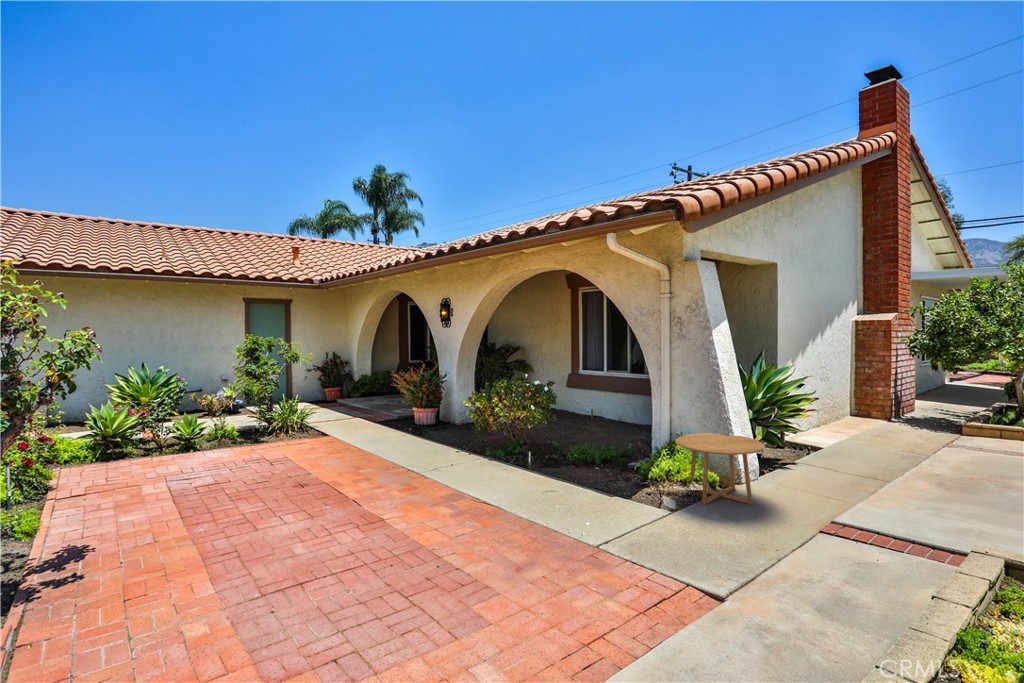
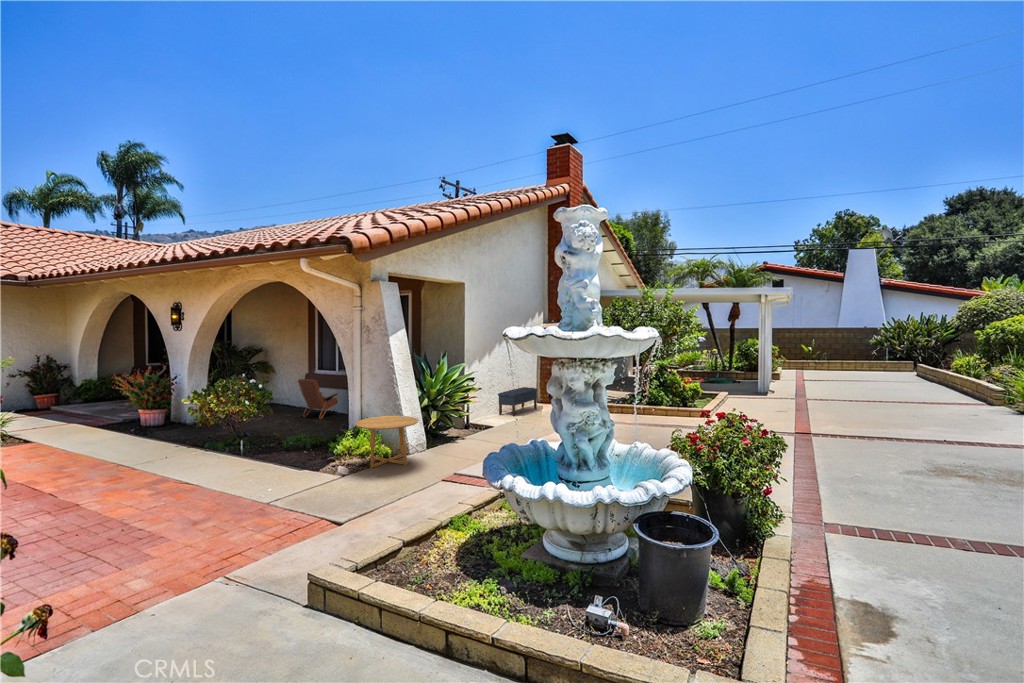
armchair: none [561,380,605,426] -> present [298,379,338,418]
bench: none [811,399,862,438] -> present [498,387,537,416]

